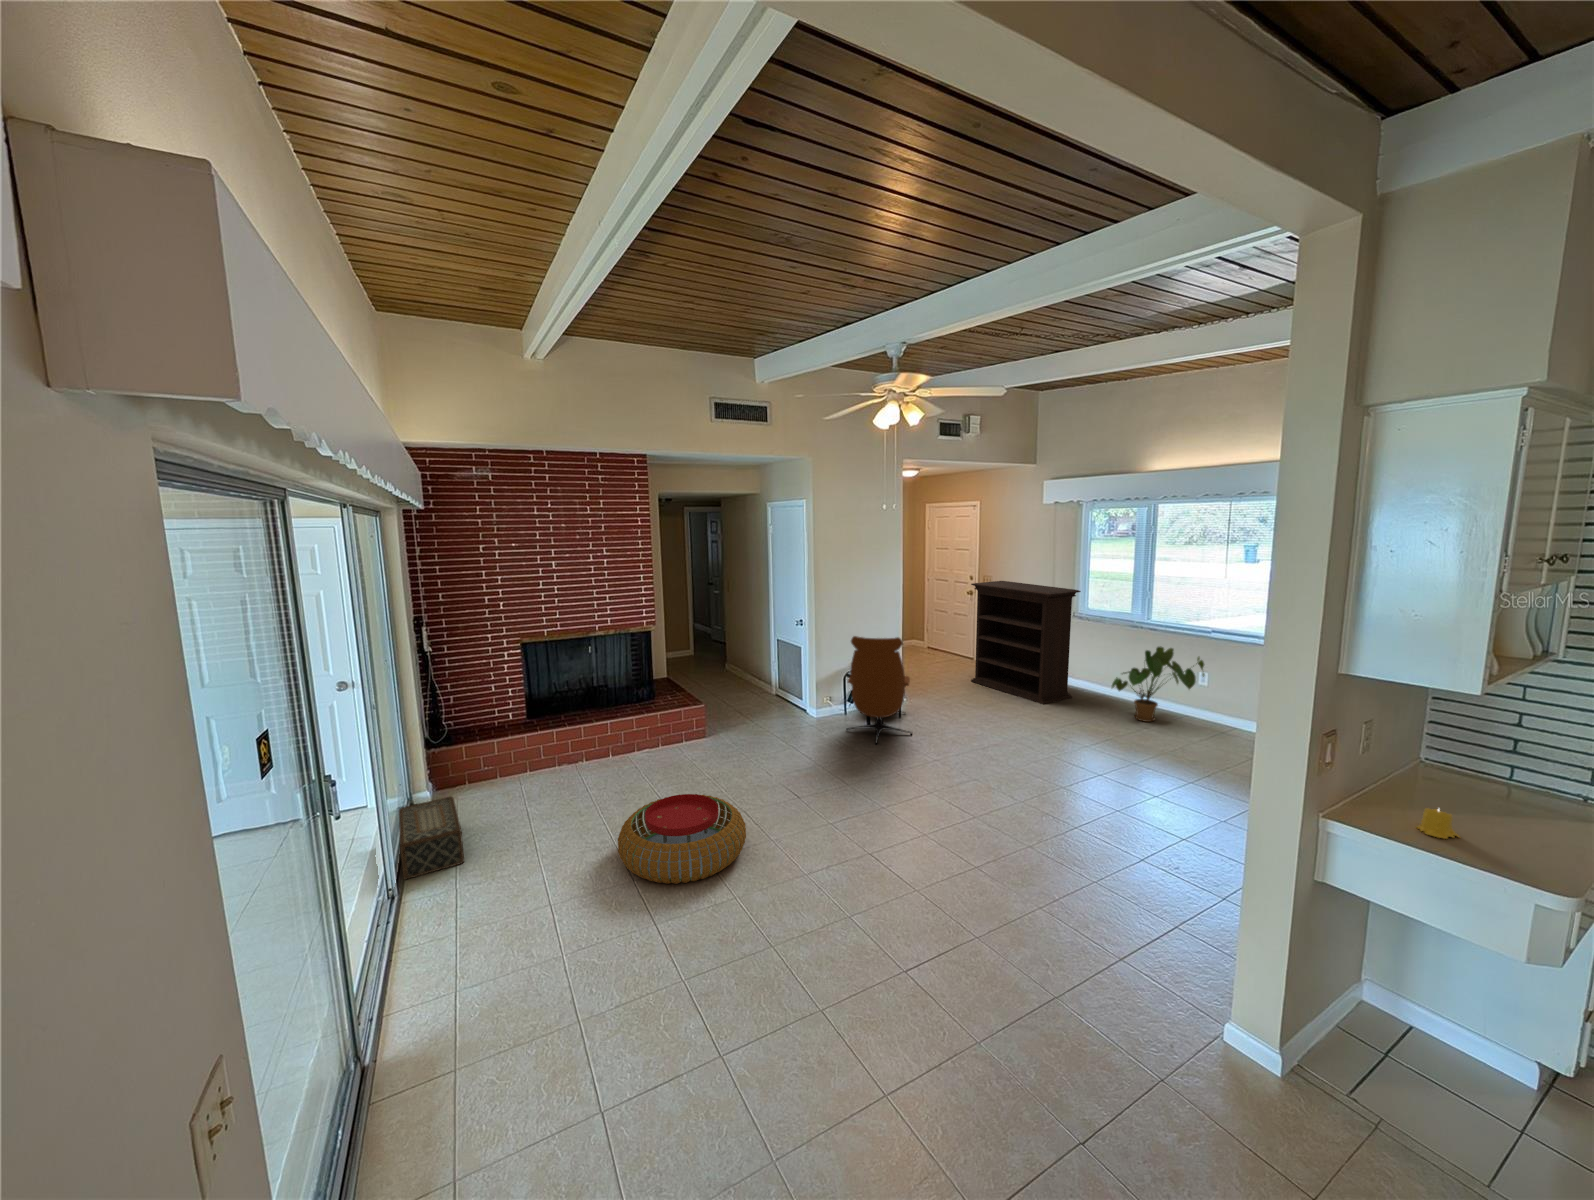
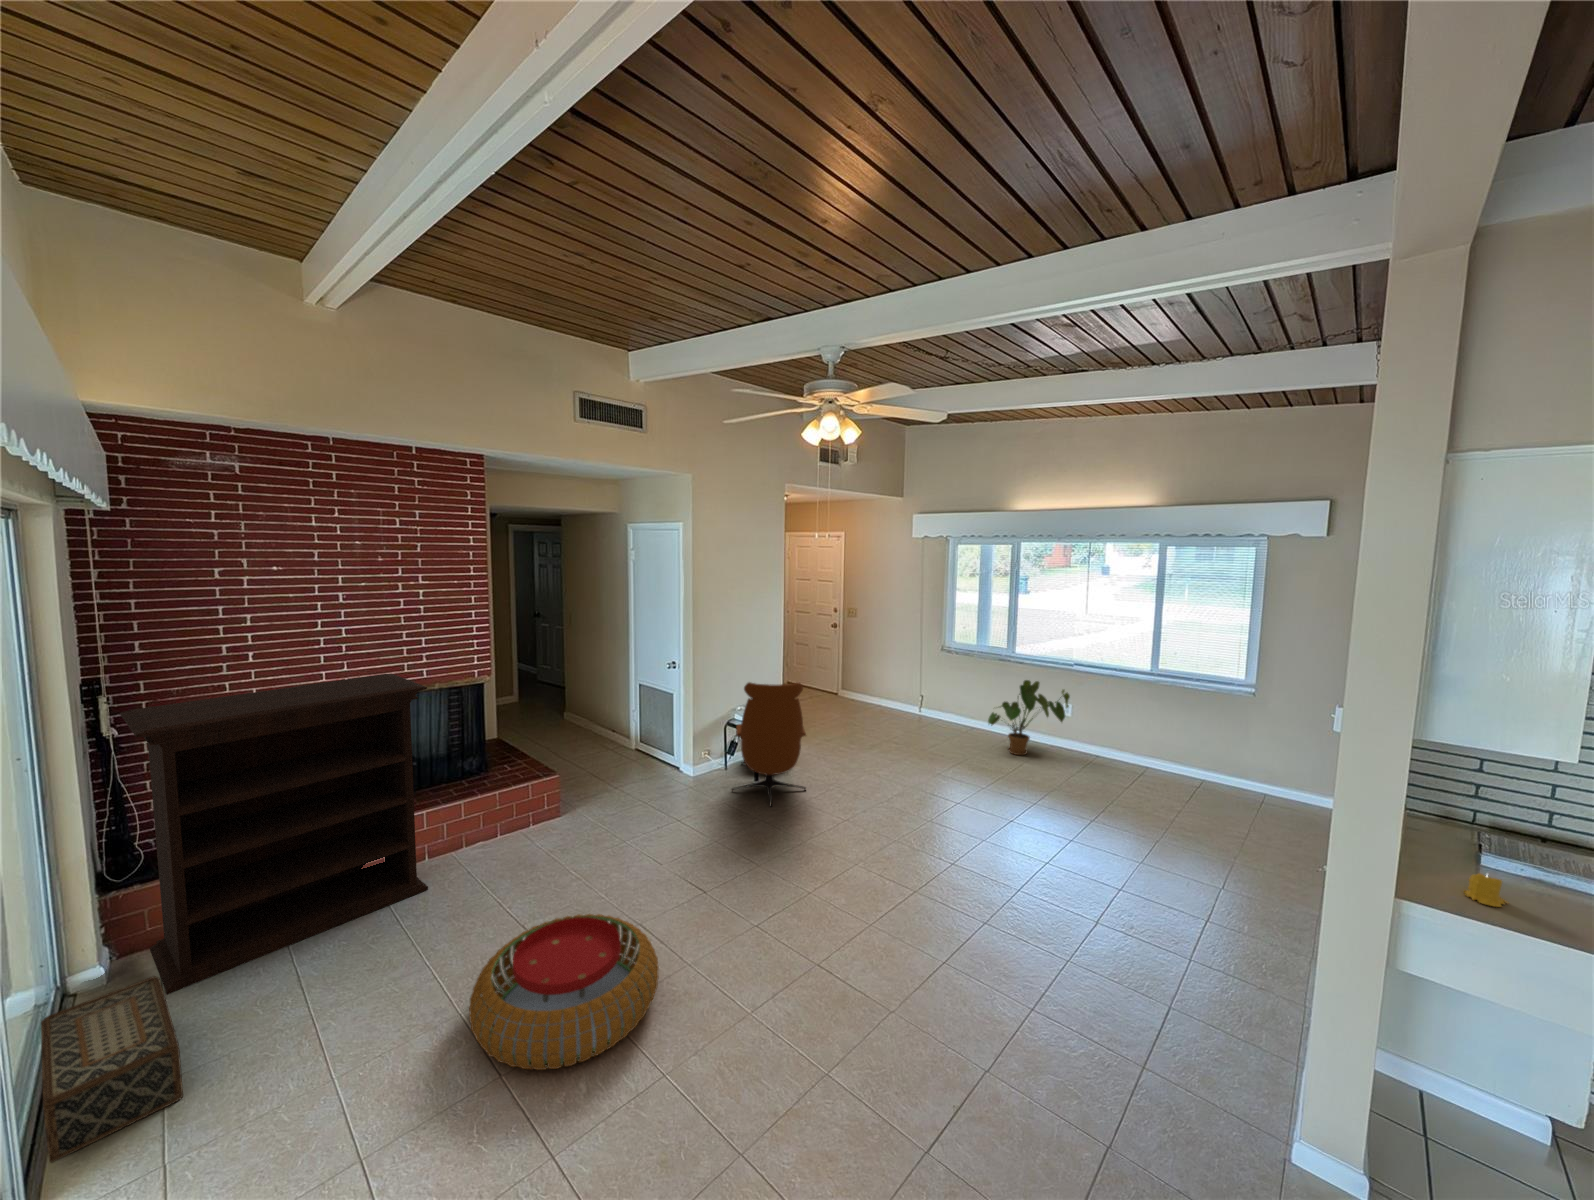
bookshelf: present [971,581,1081,704] -> present [120,674,428,994]

